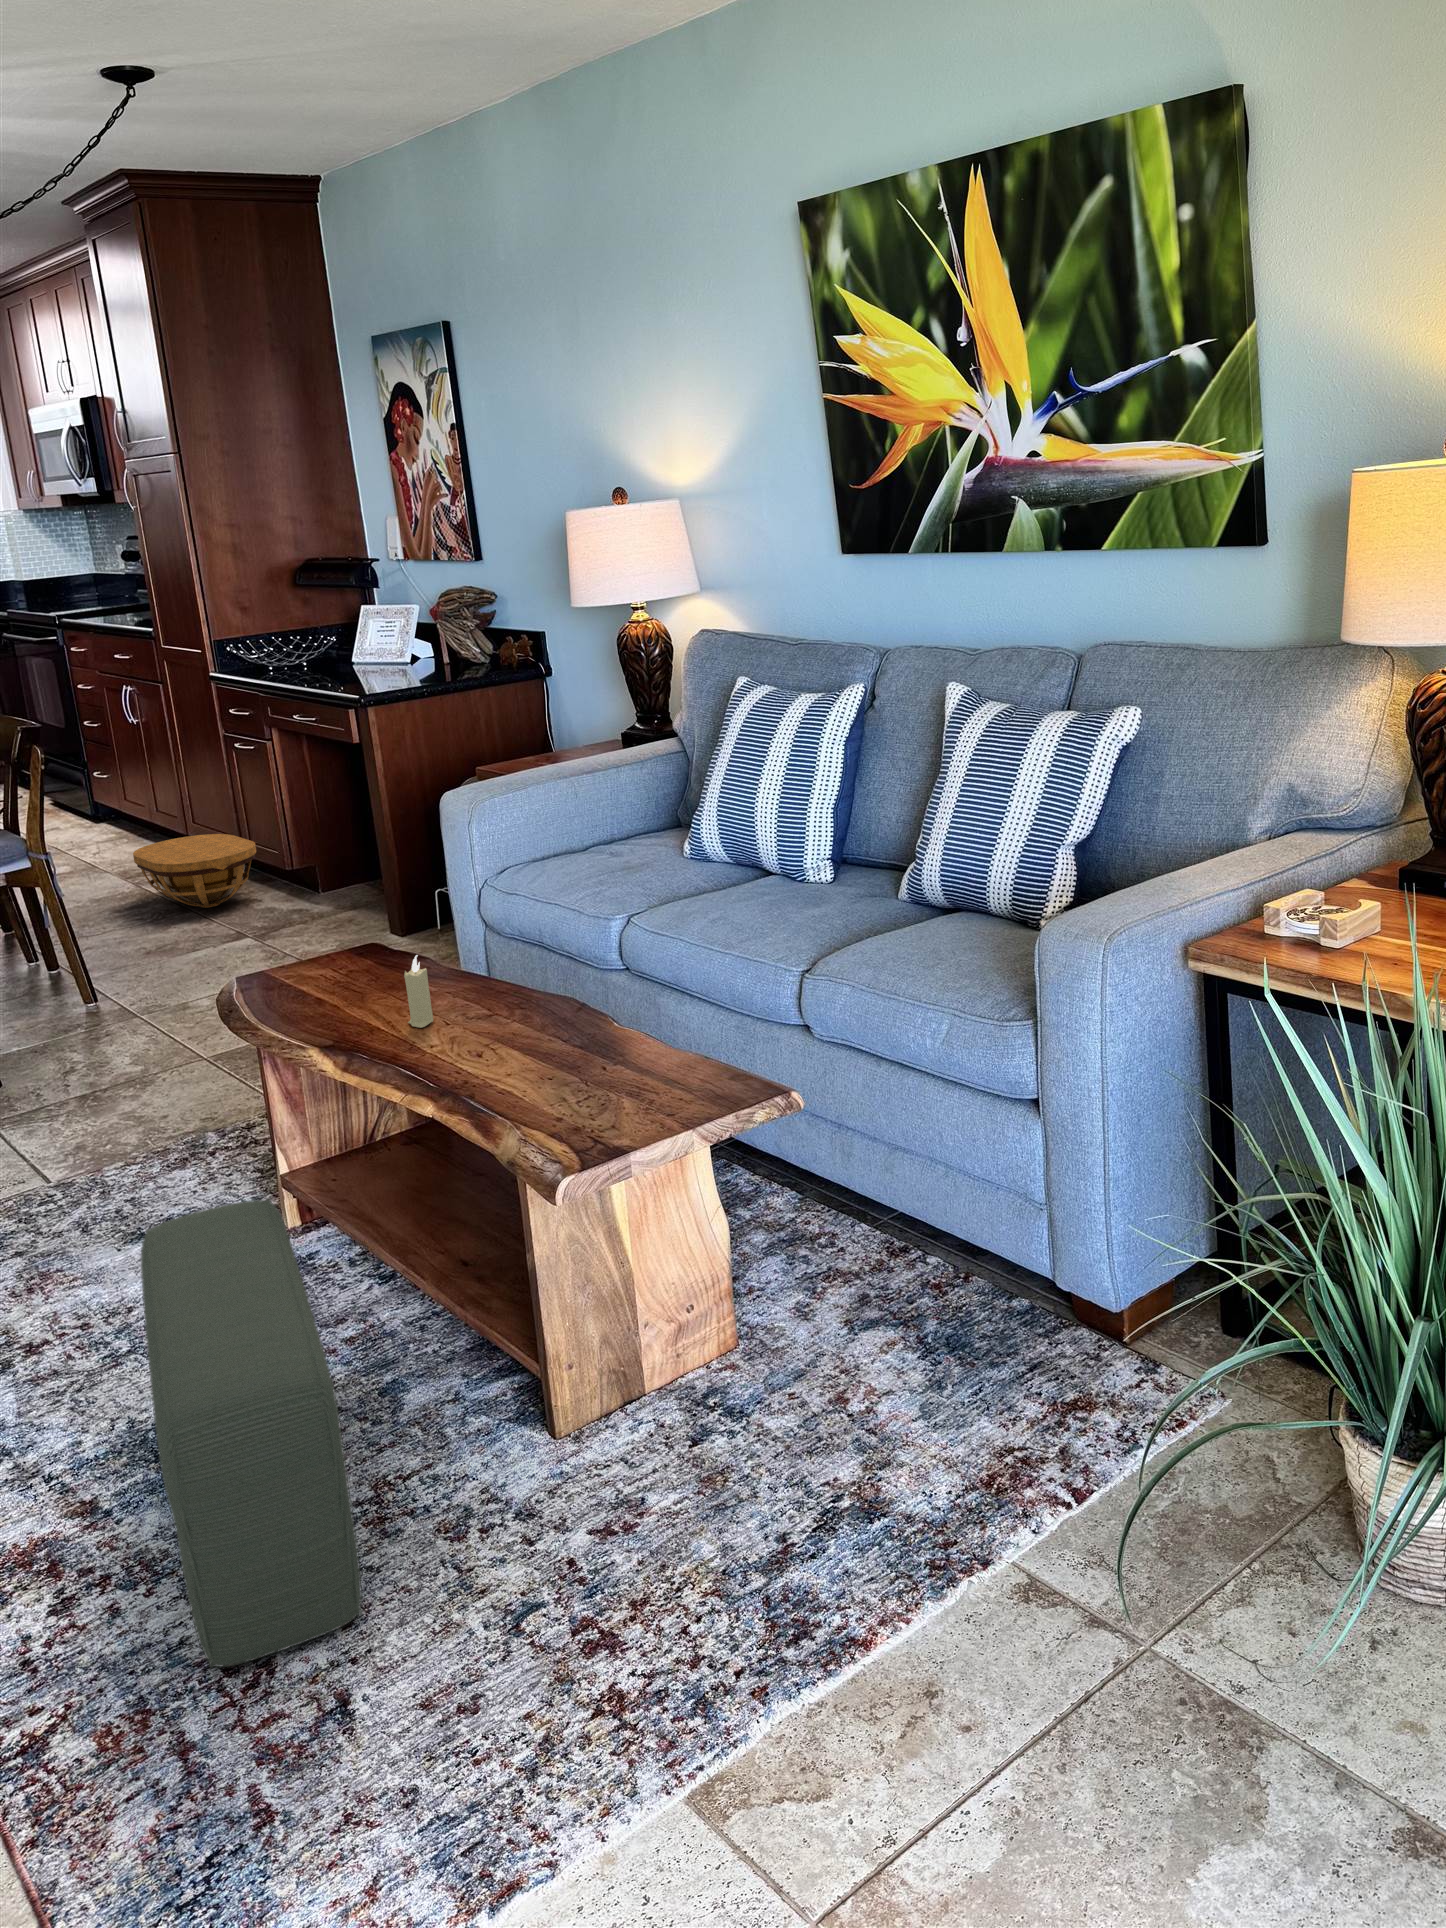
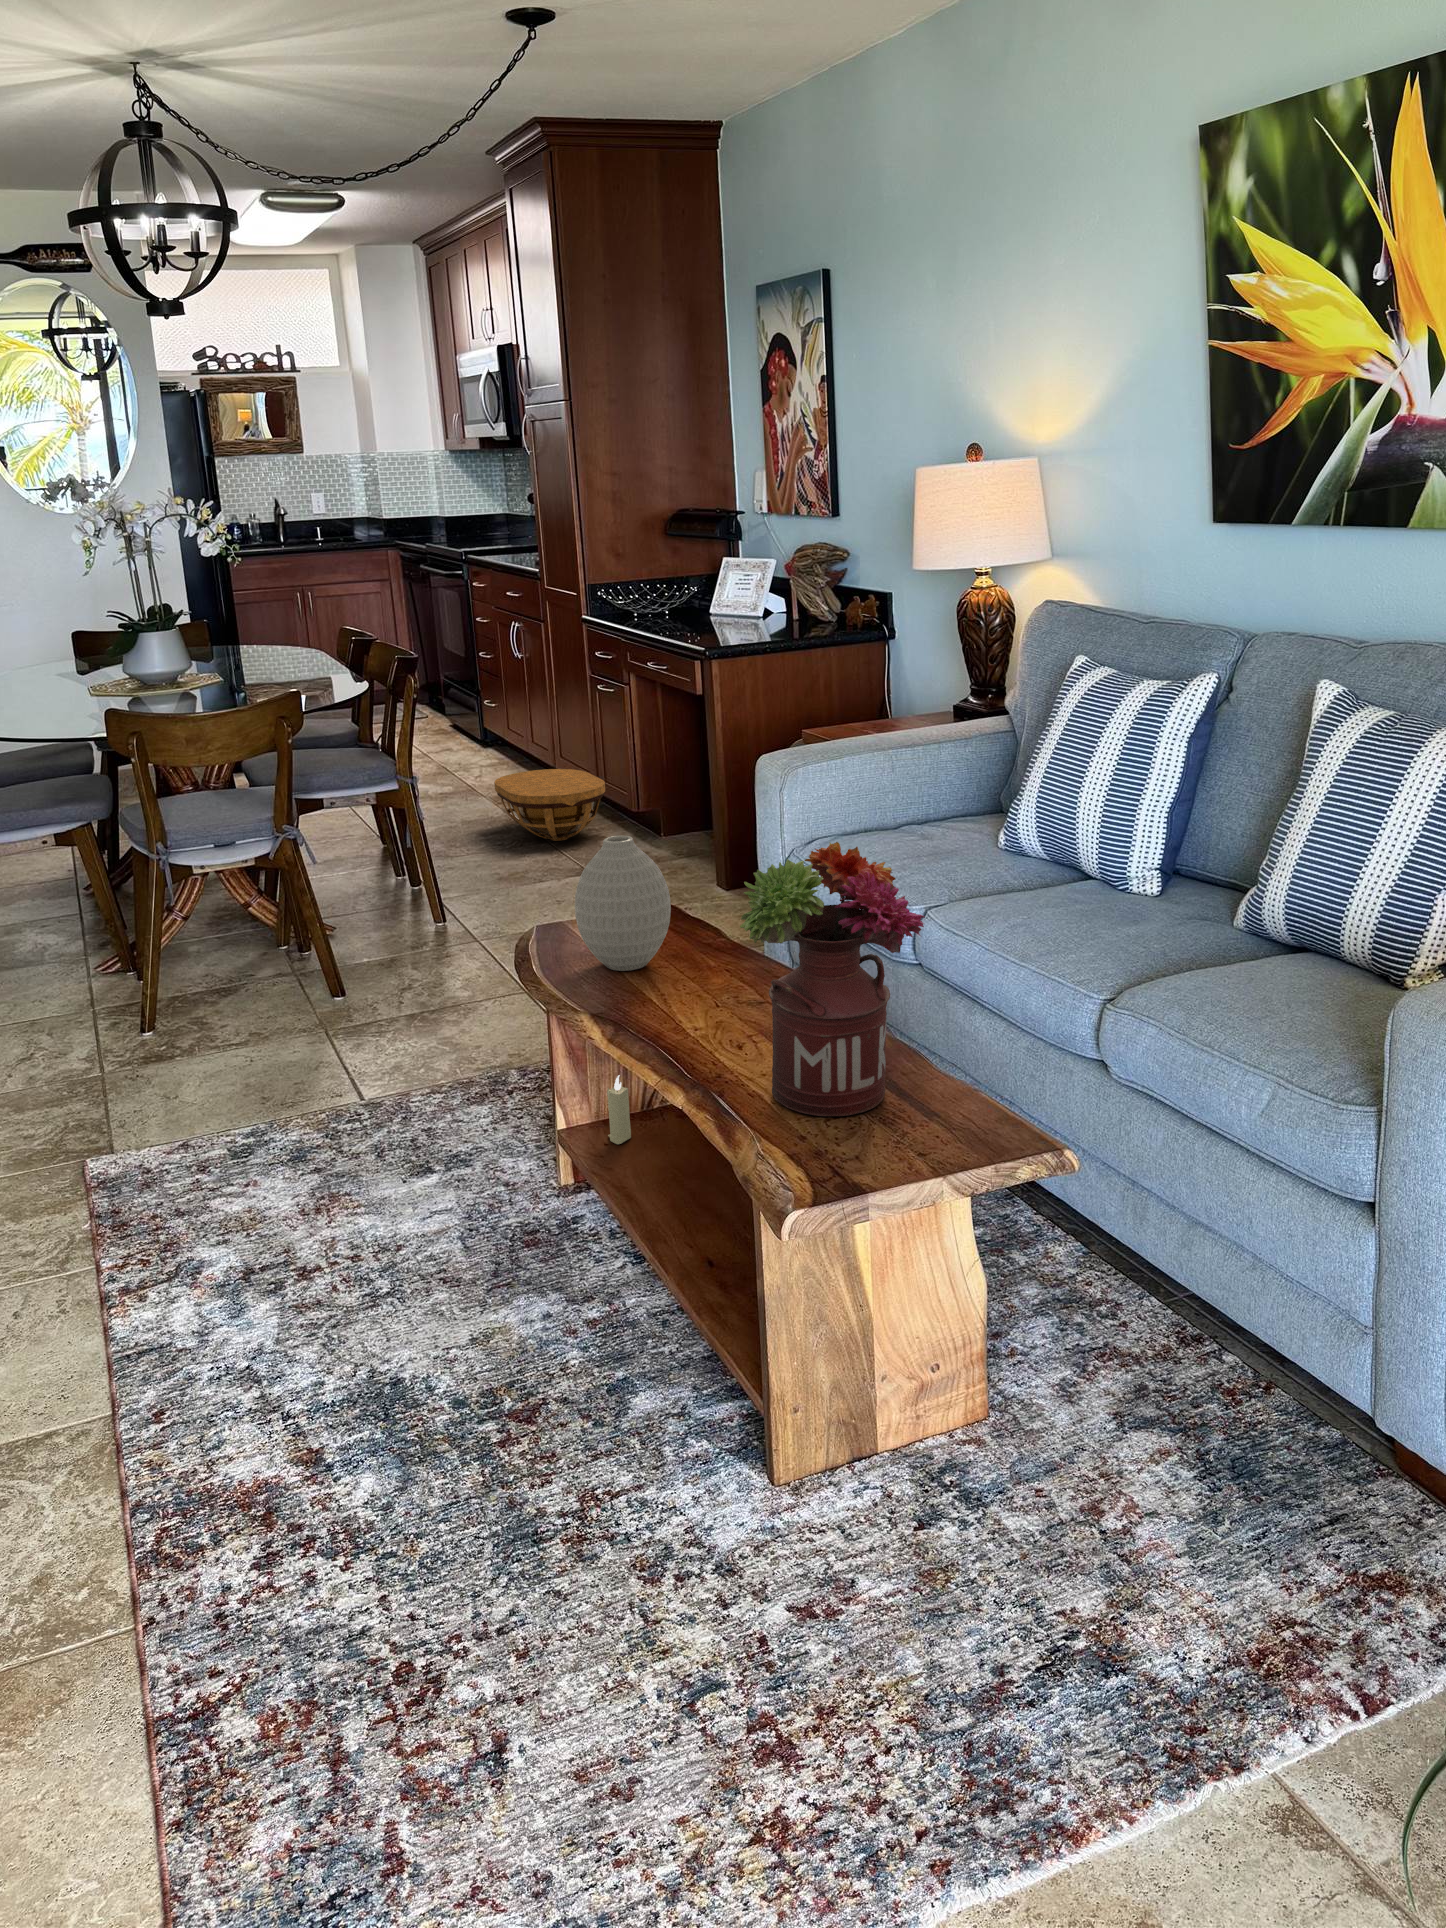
flower arrangement: none [478,851,646,1099] -> present [740,842,925,1116]
vase: none [288,874,385,1004] -> present [575,835,671,971]
candle: present [404,955,433,1028] -> present [607,1075,631,1144]
pouf: present [141,1199,362,1668] -> none [349,1171,543,1674]

